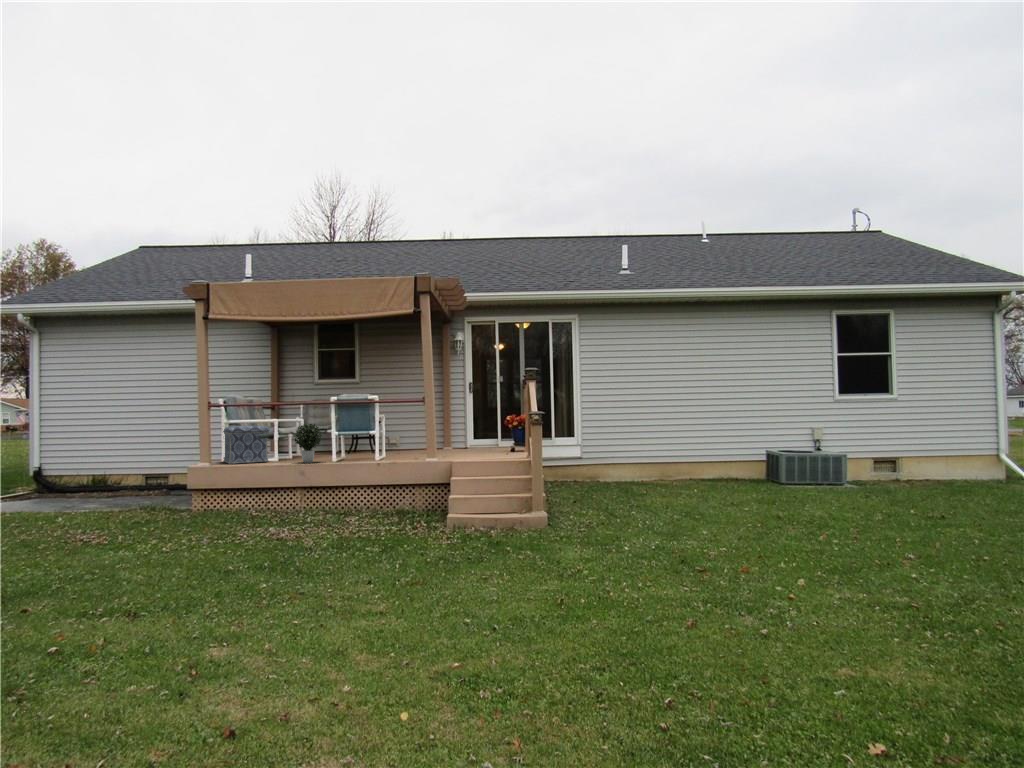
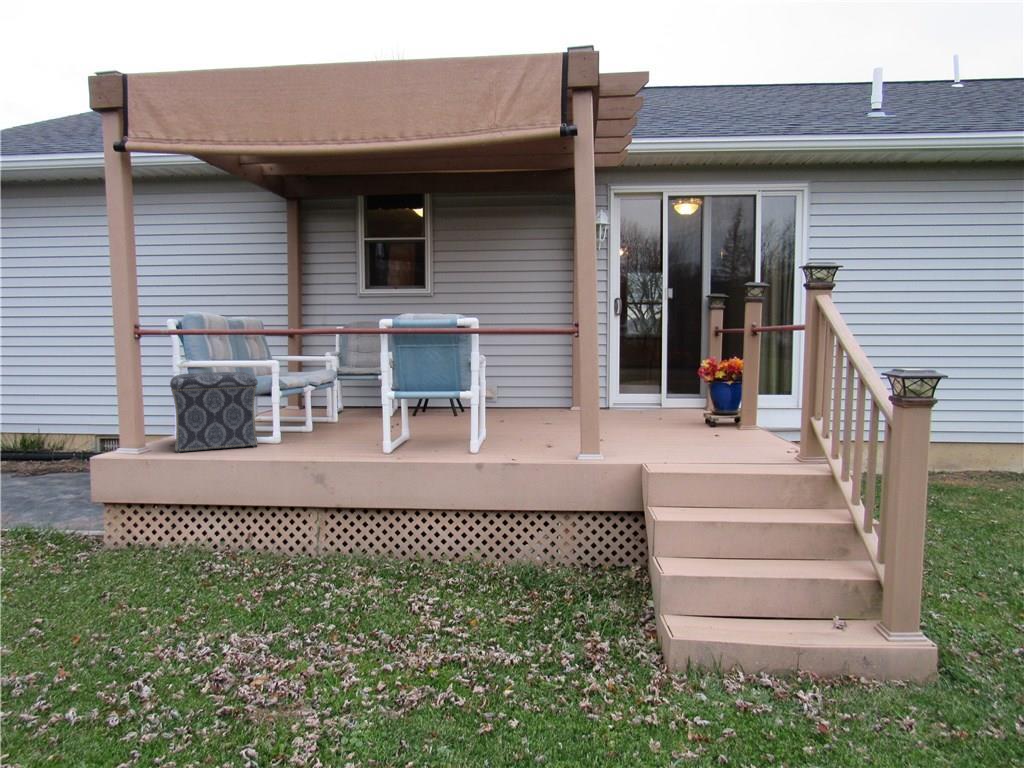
potted plant: present [294,424,322,463] -> none [301,372,361,455]

